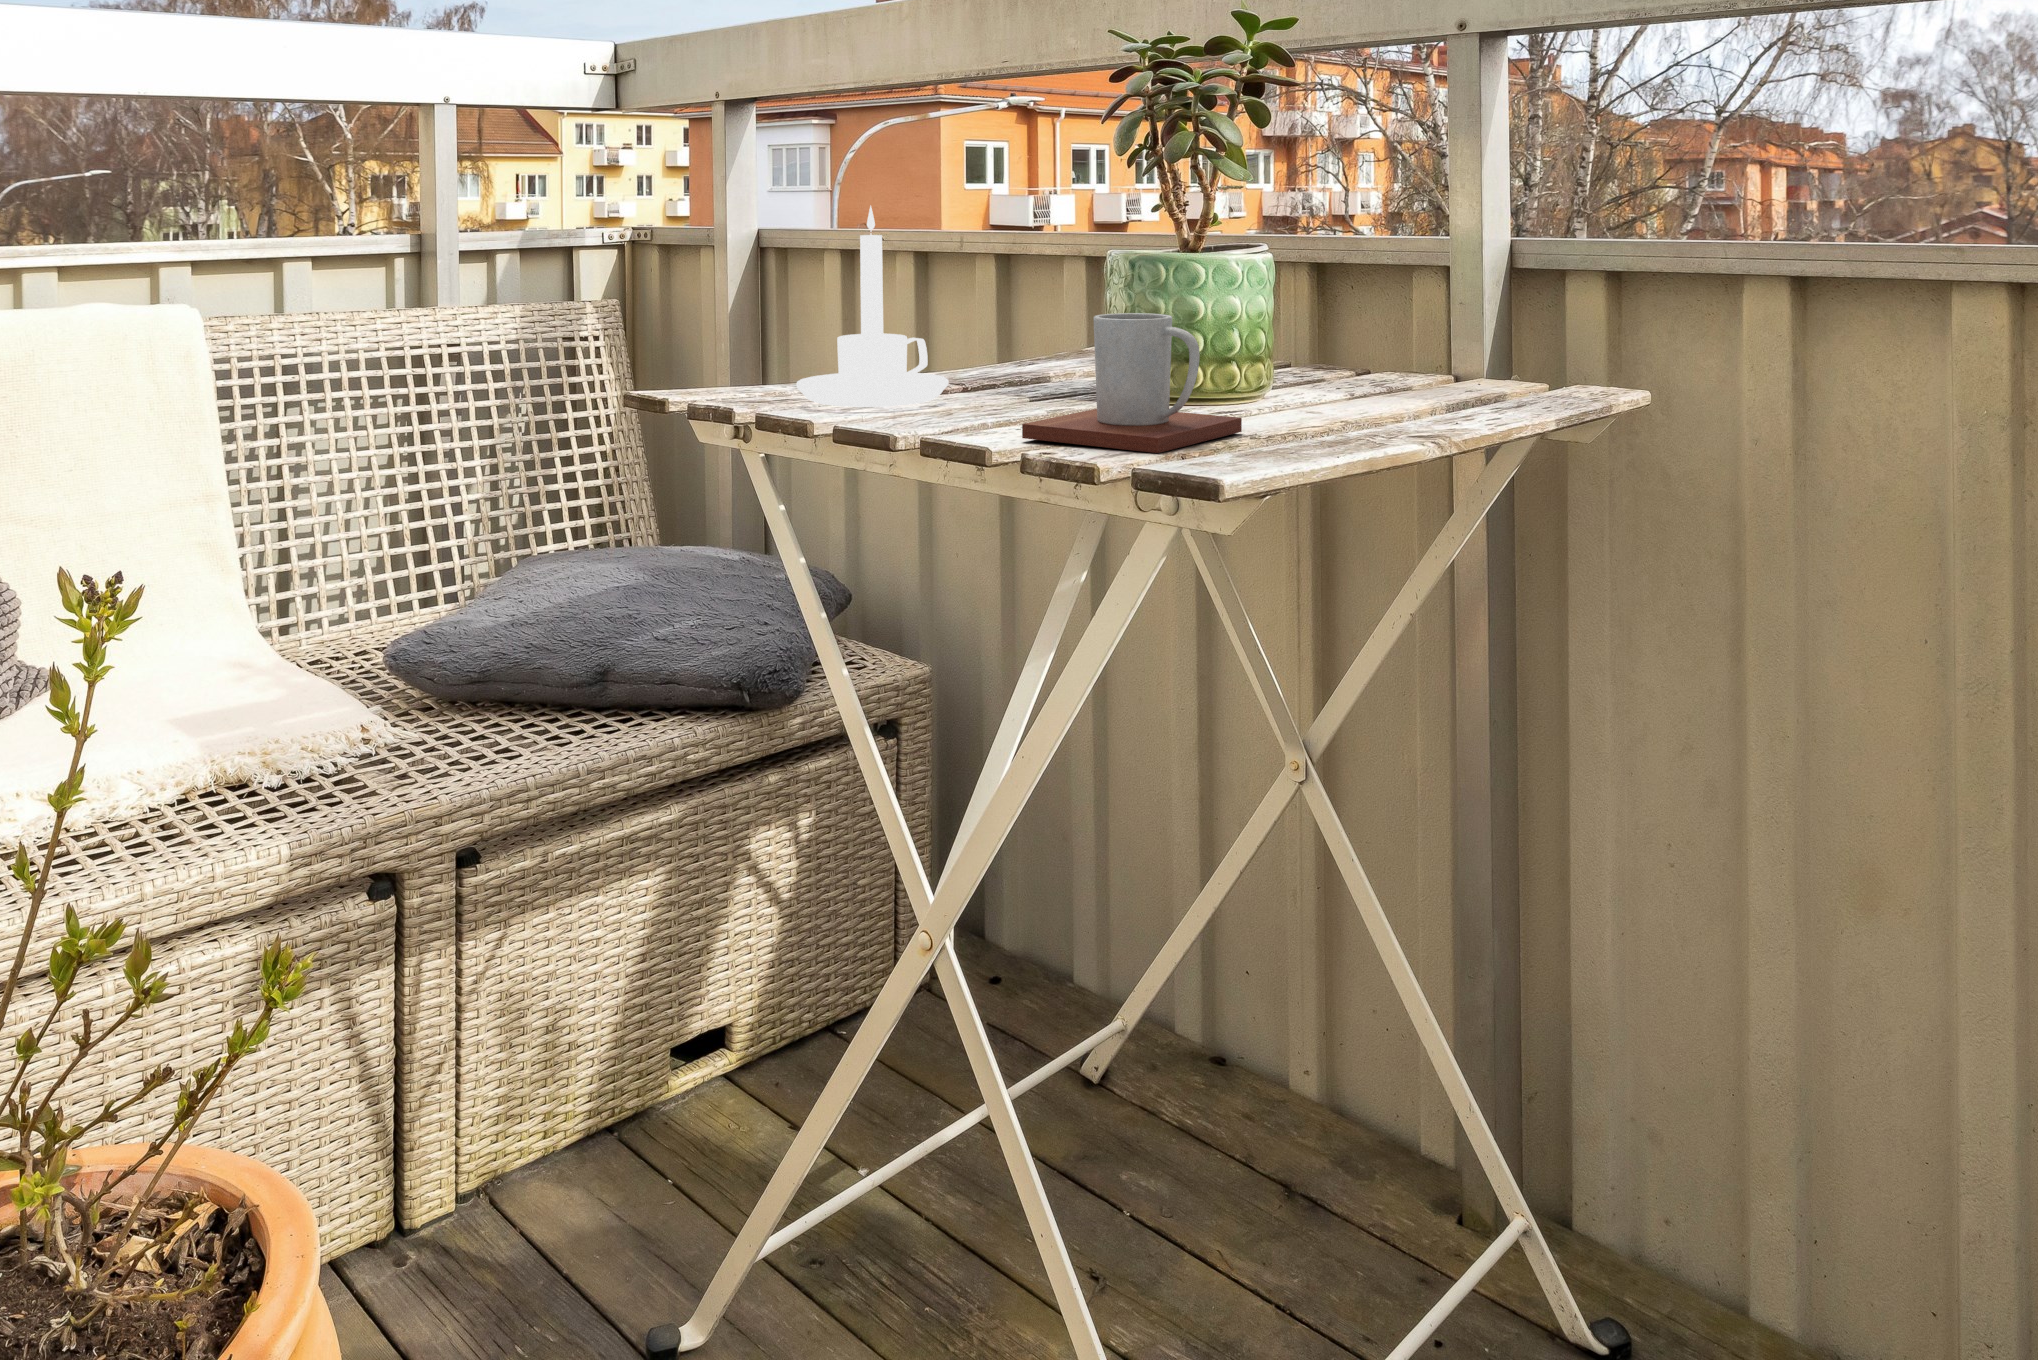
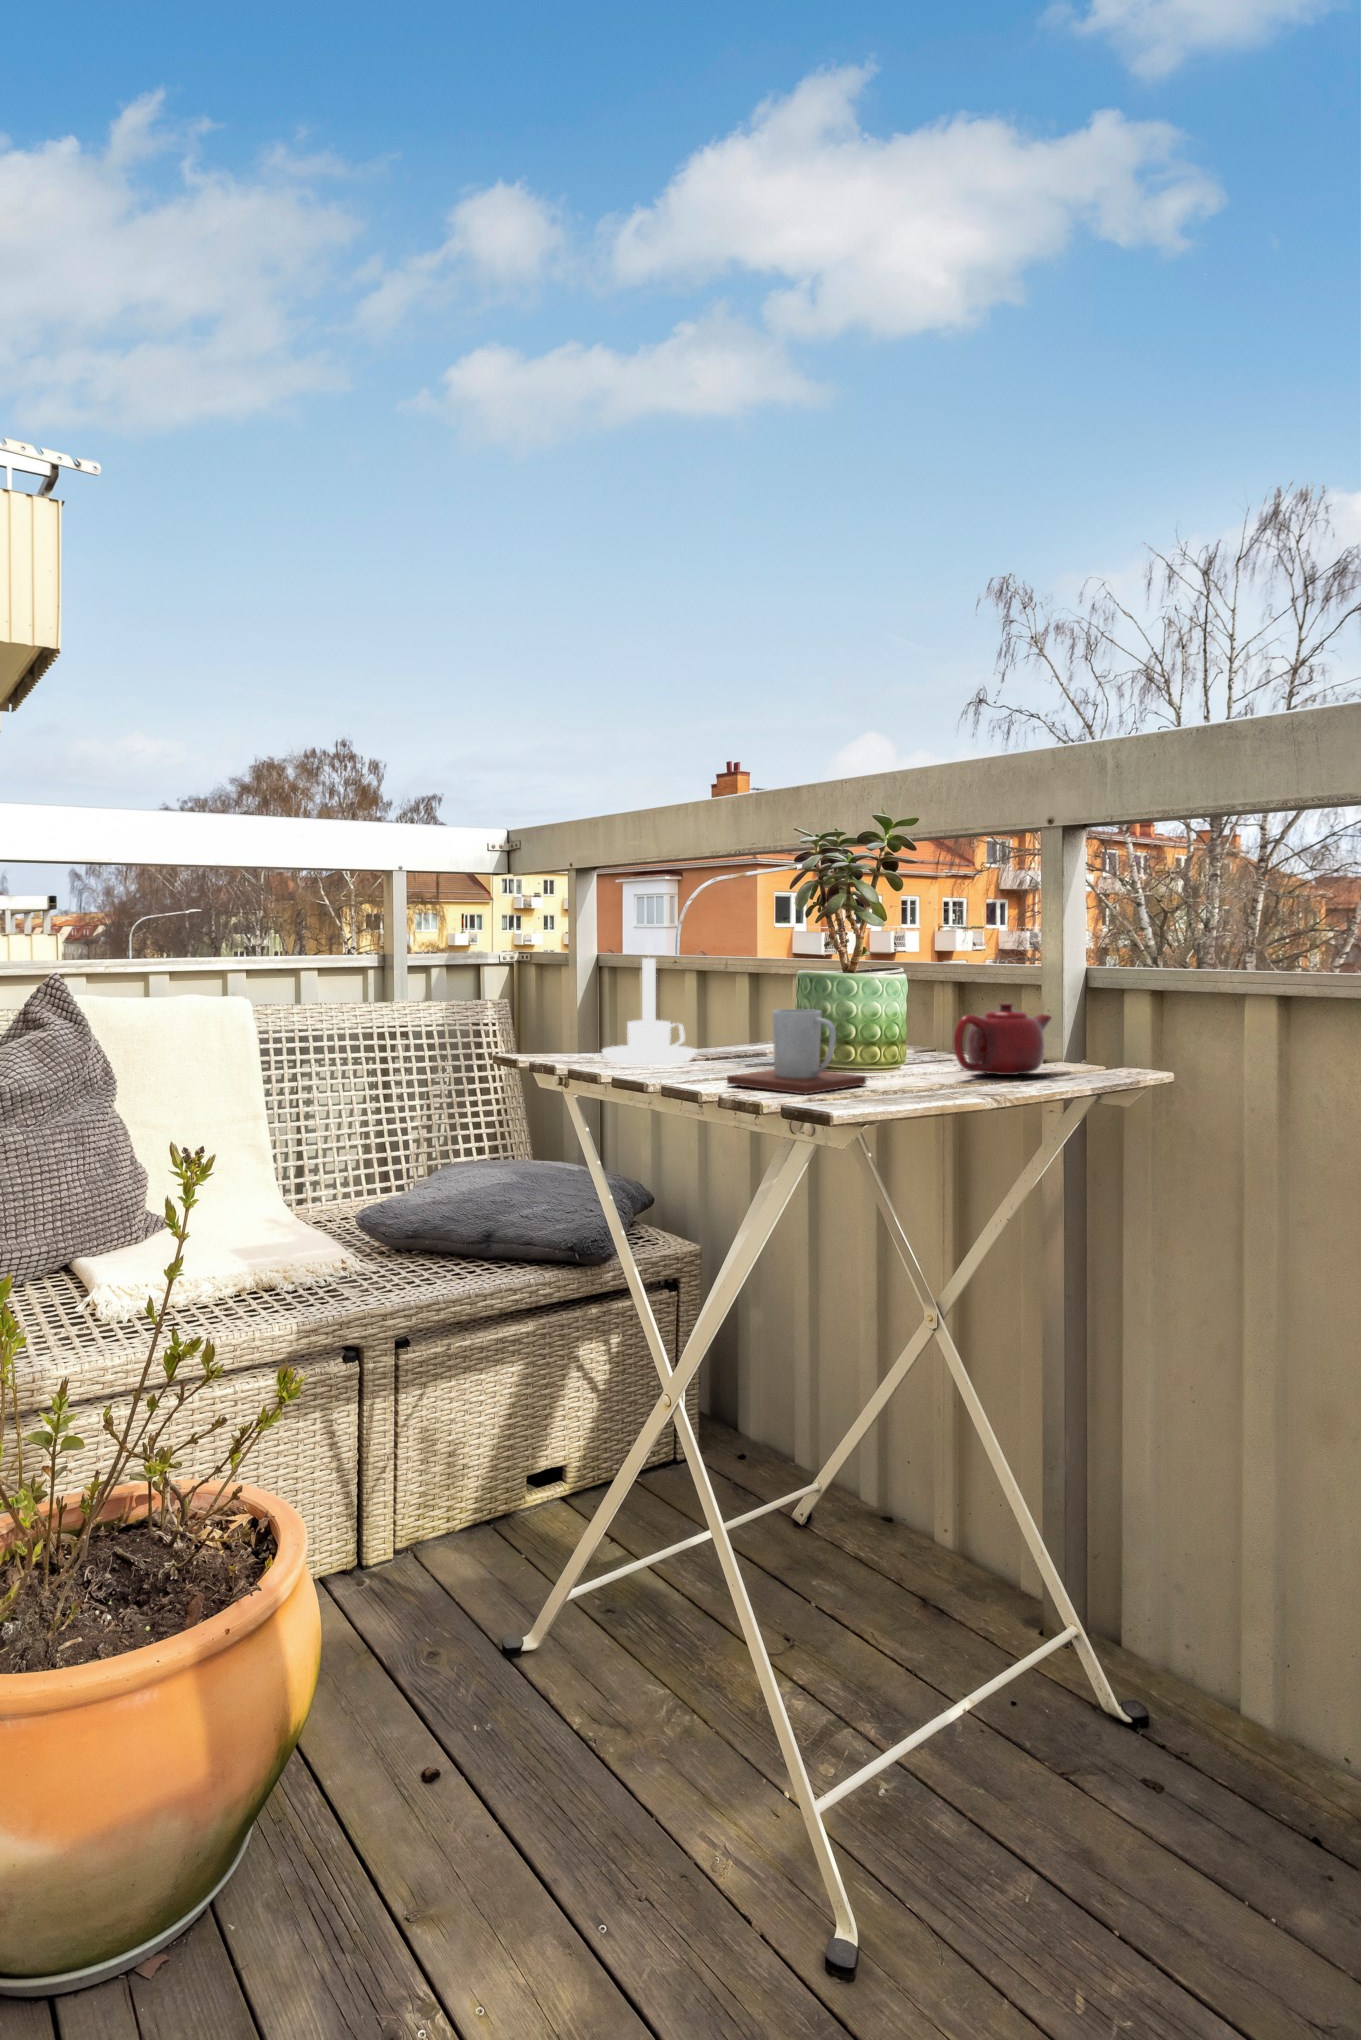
teapot: none [1366,298,1495,408] -> present [953,1003,1051,1075]

